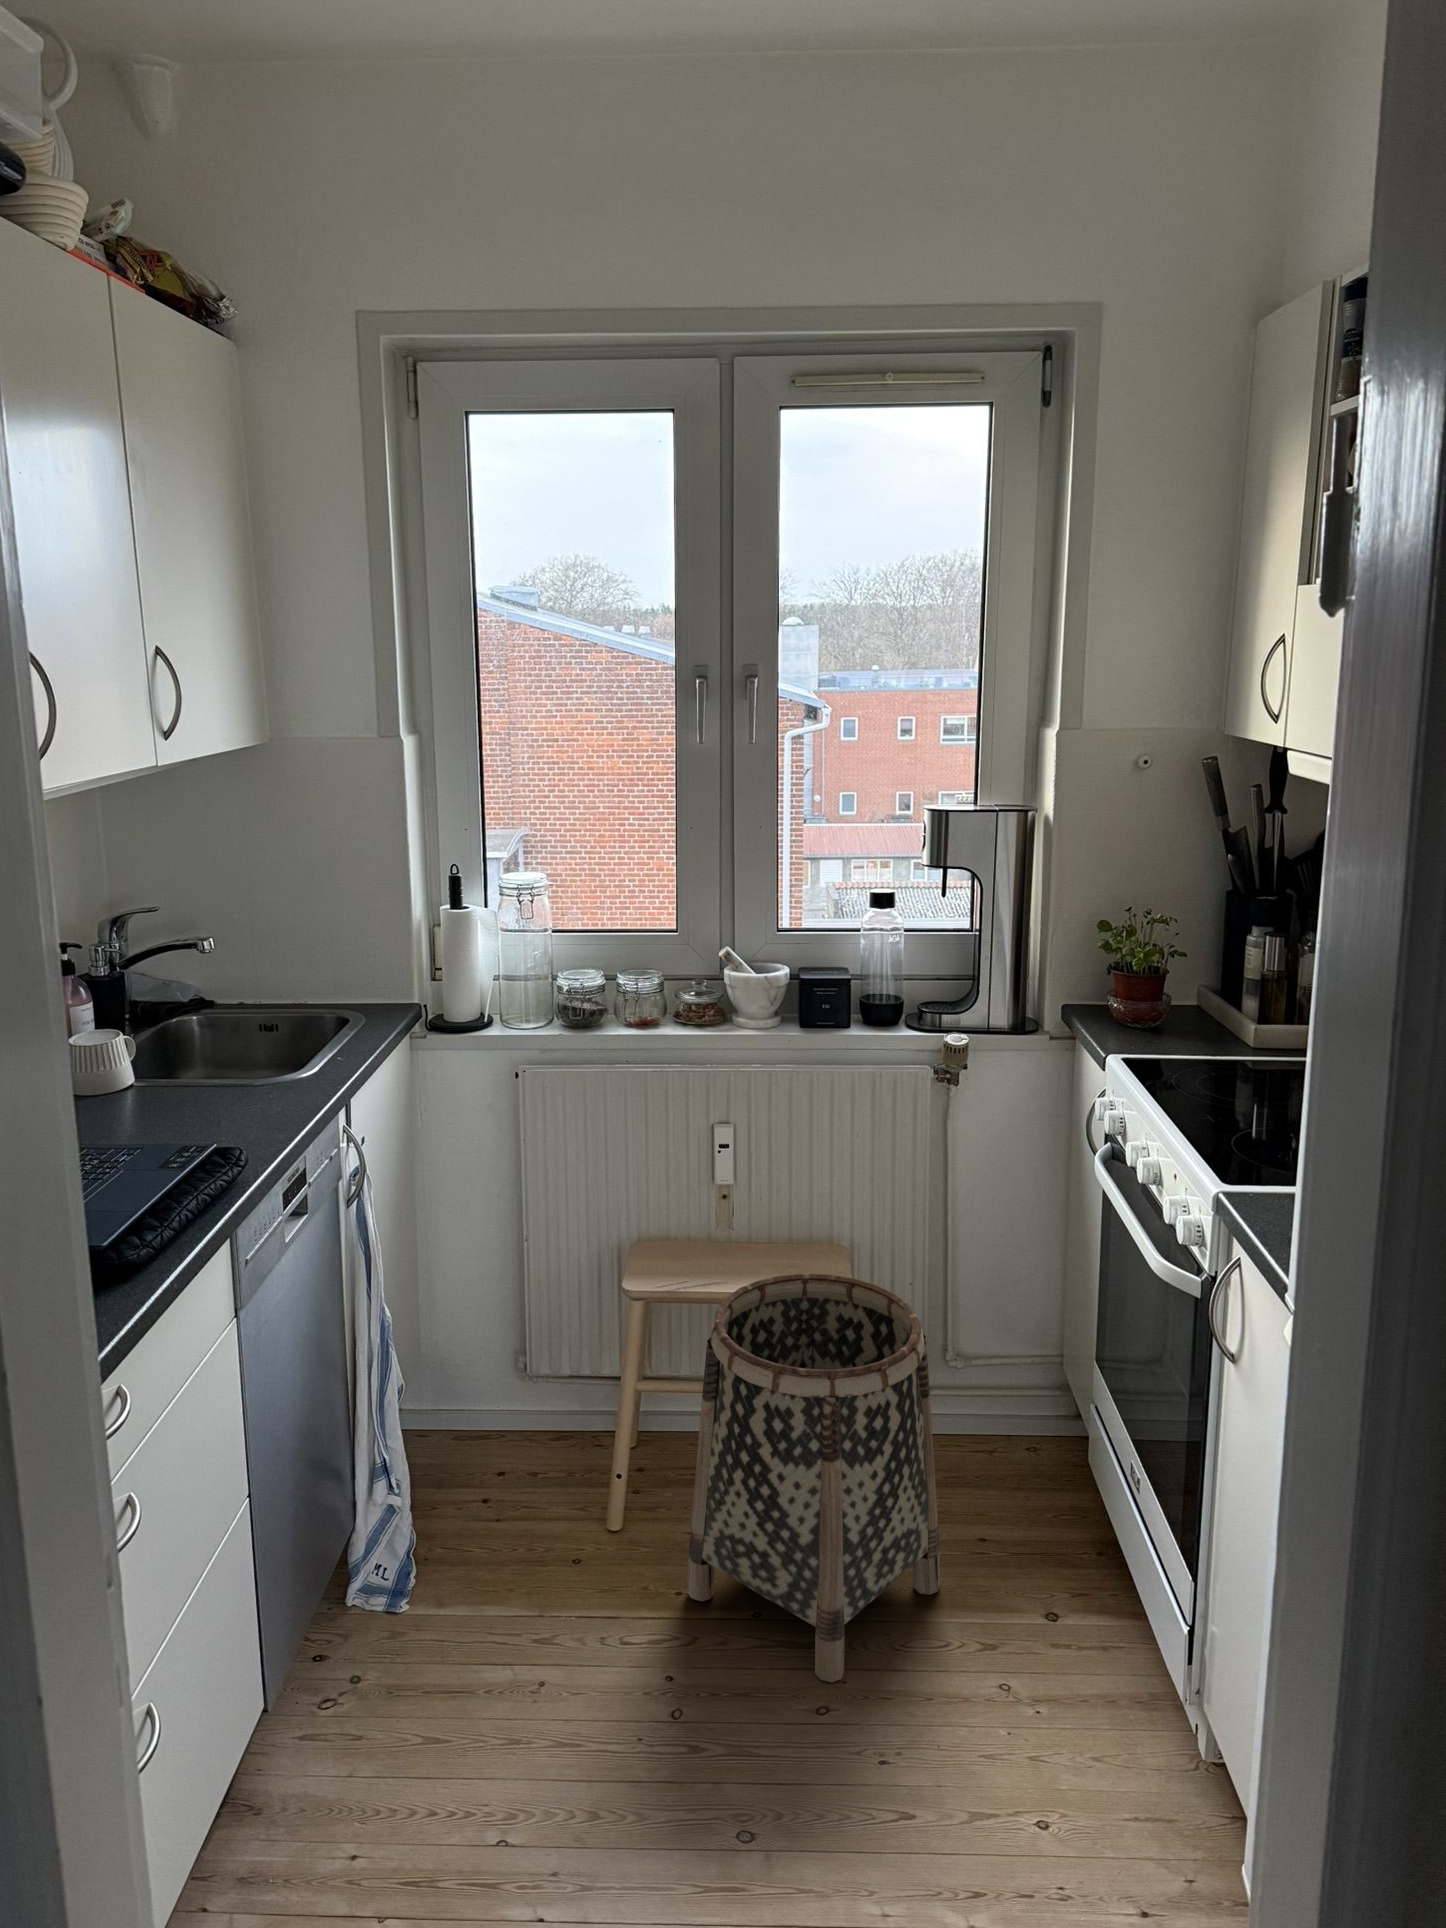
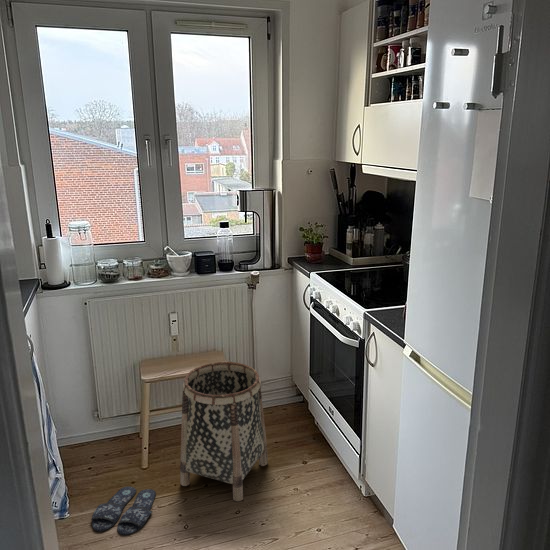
slippers: none [447,1566,620,1699] -> present [91,486,156,535]

